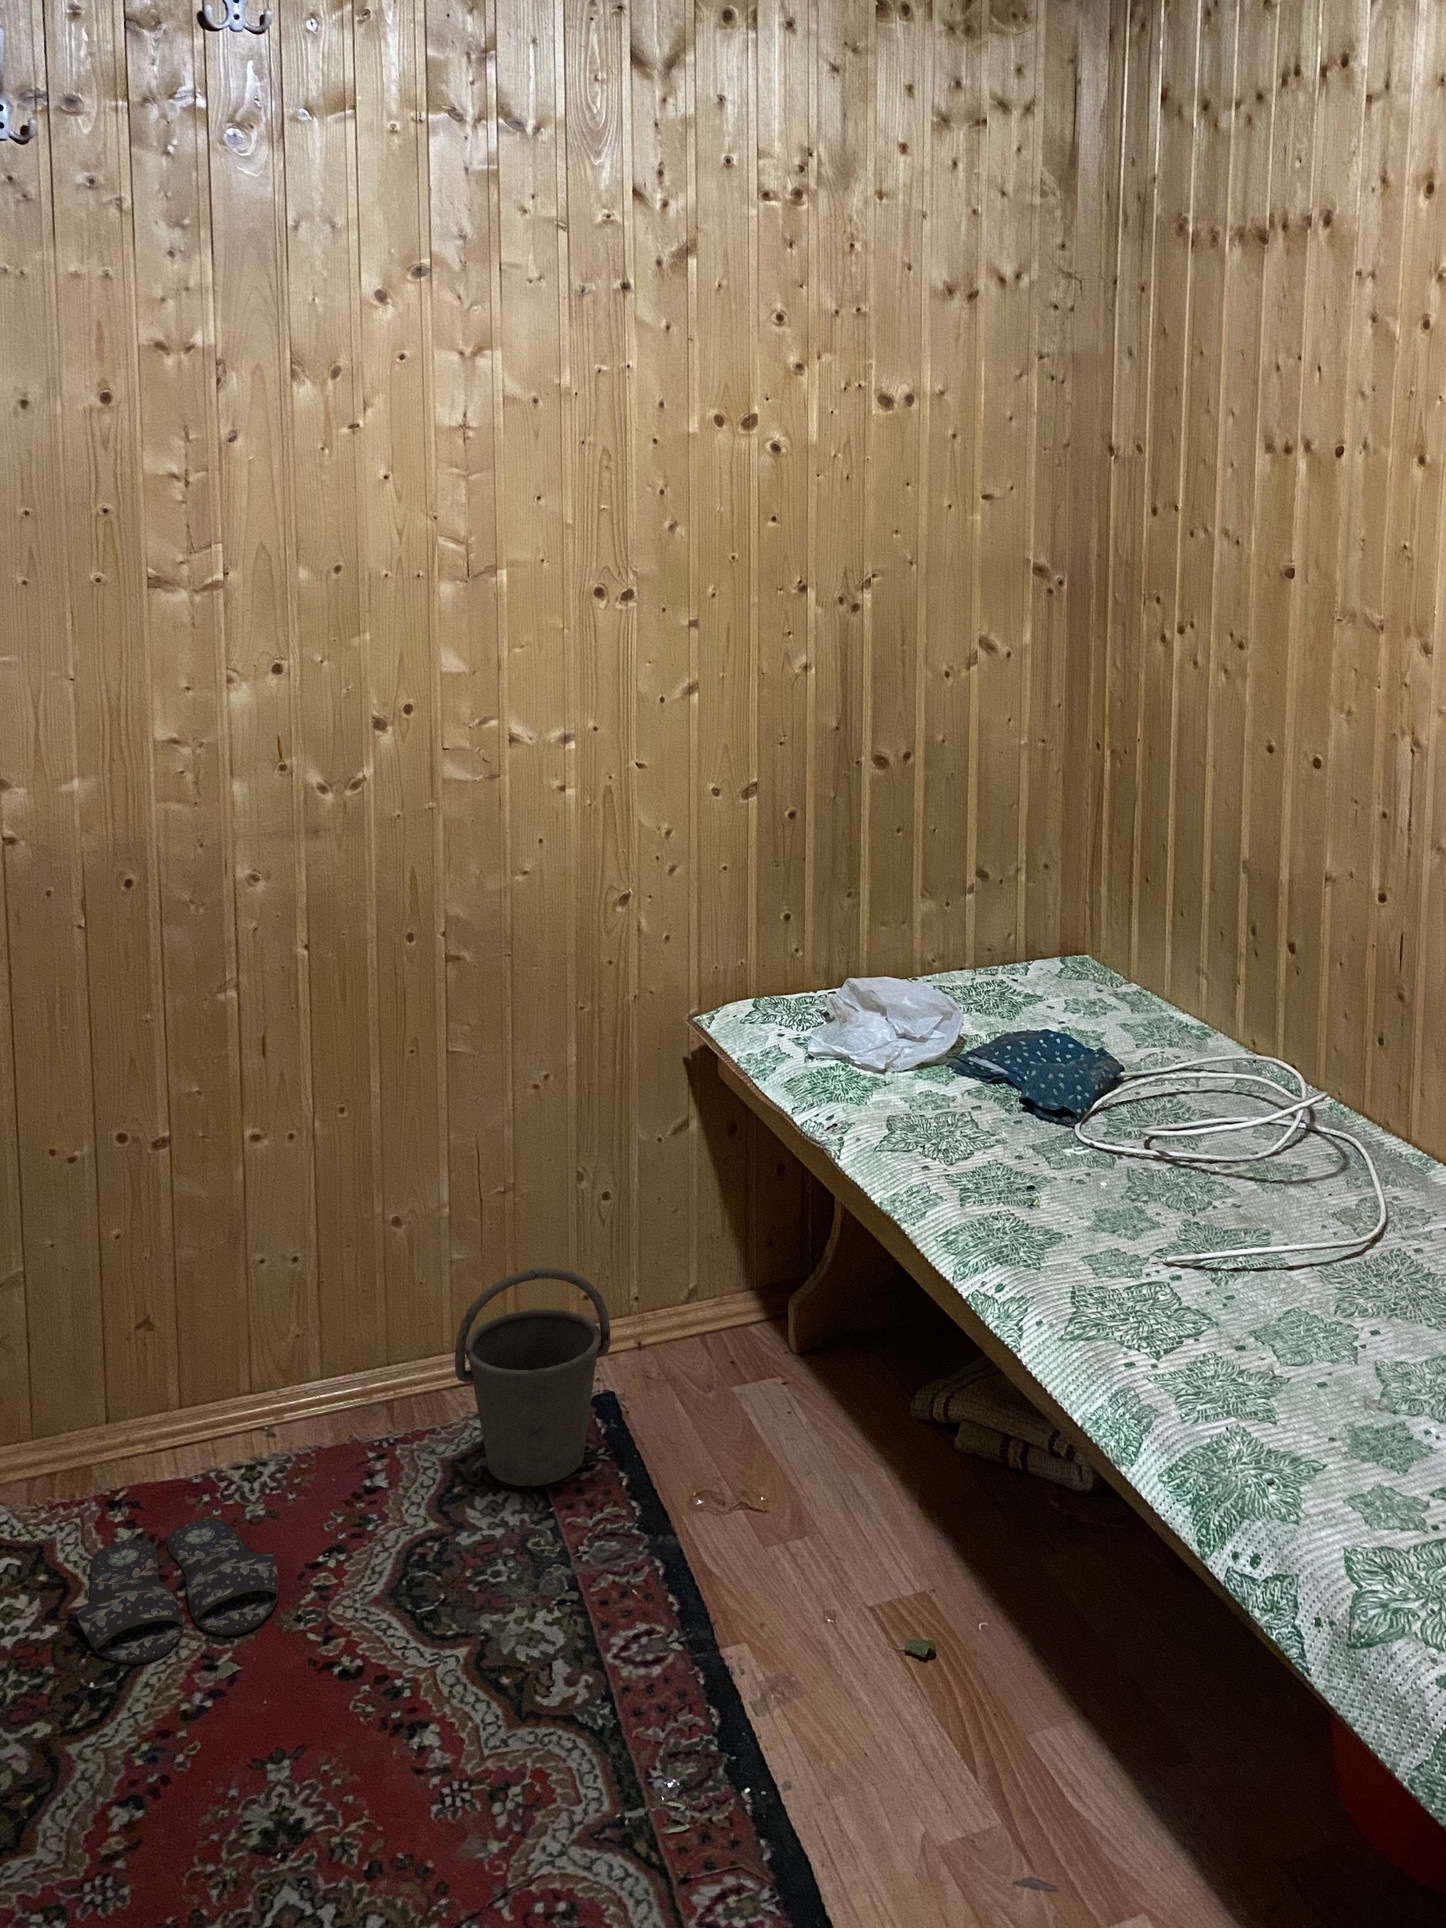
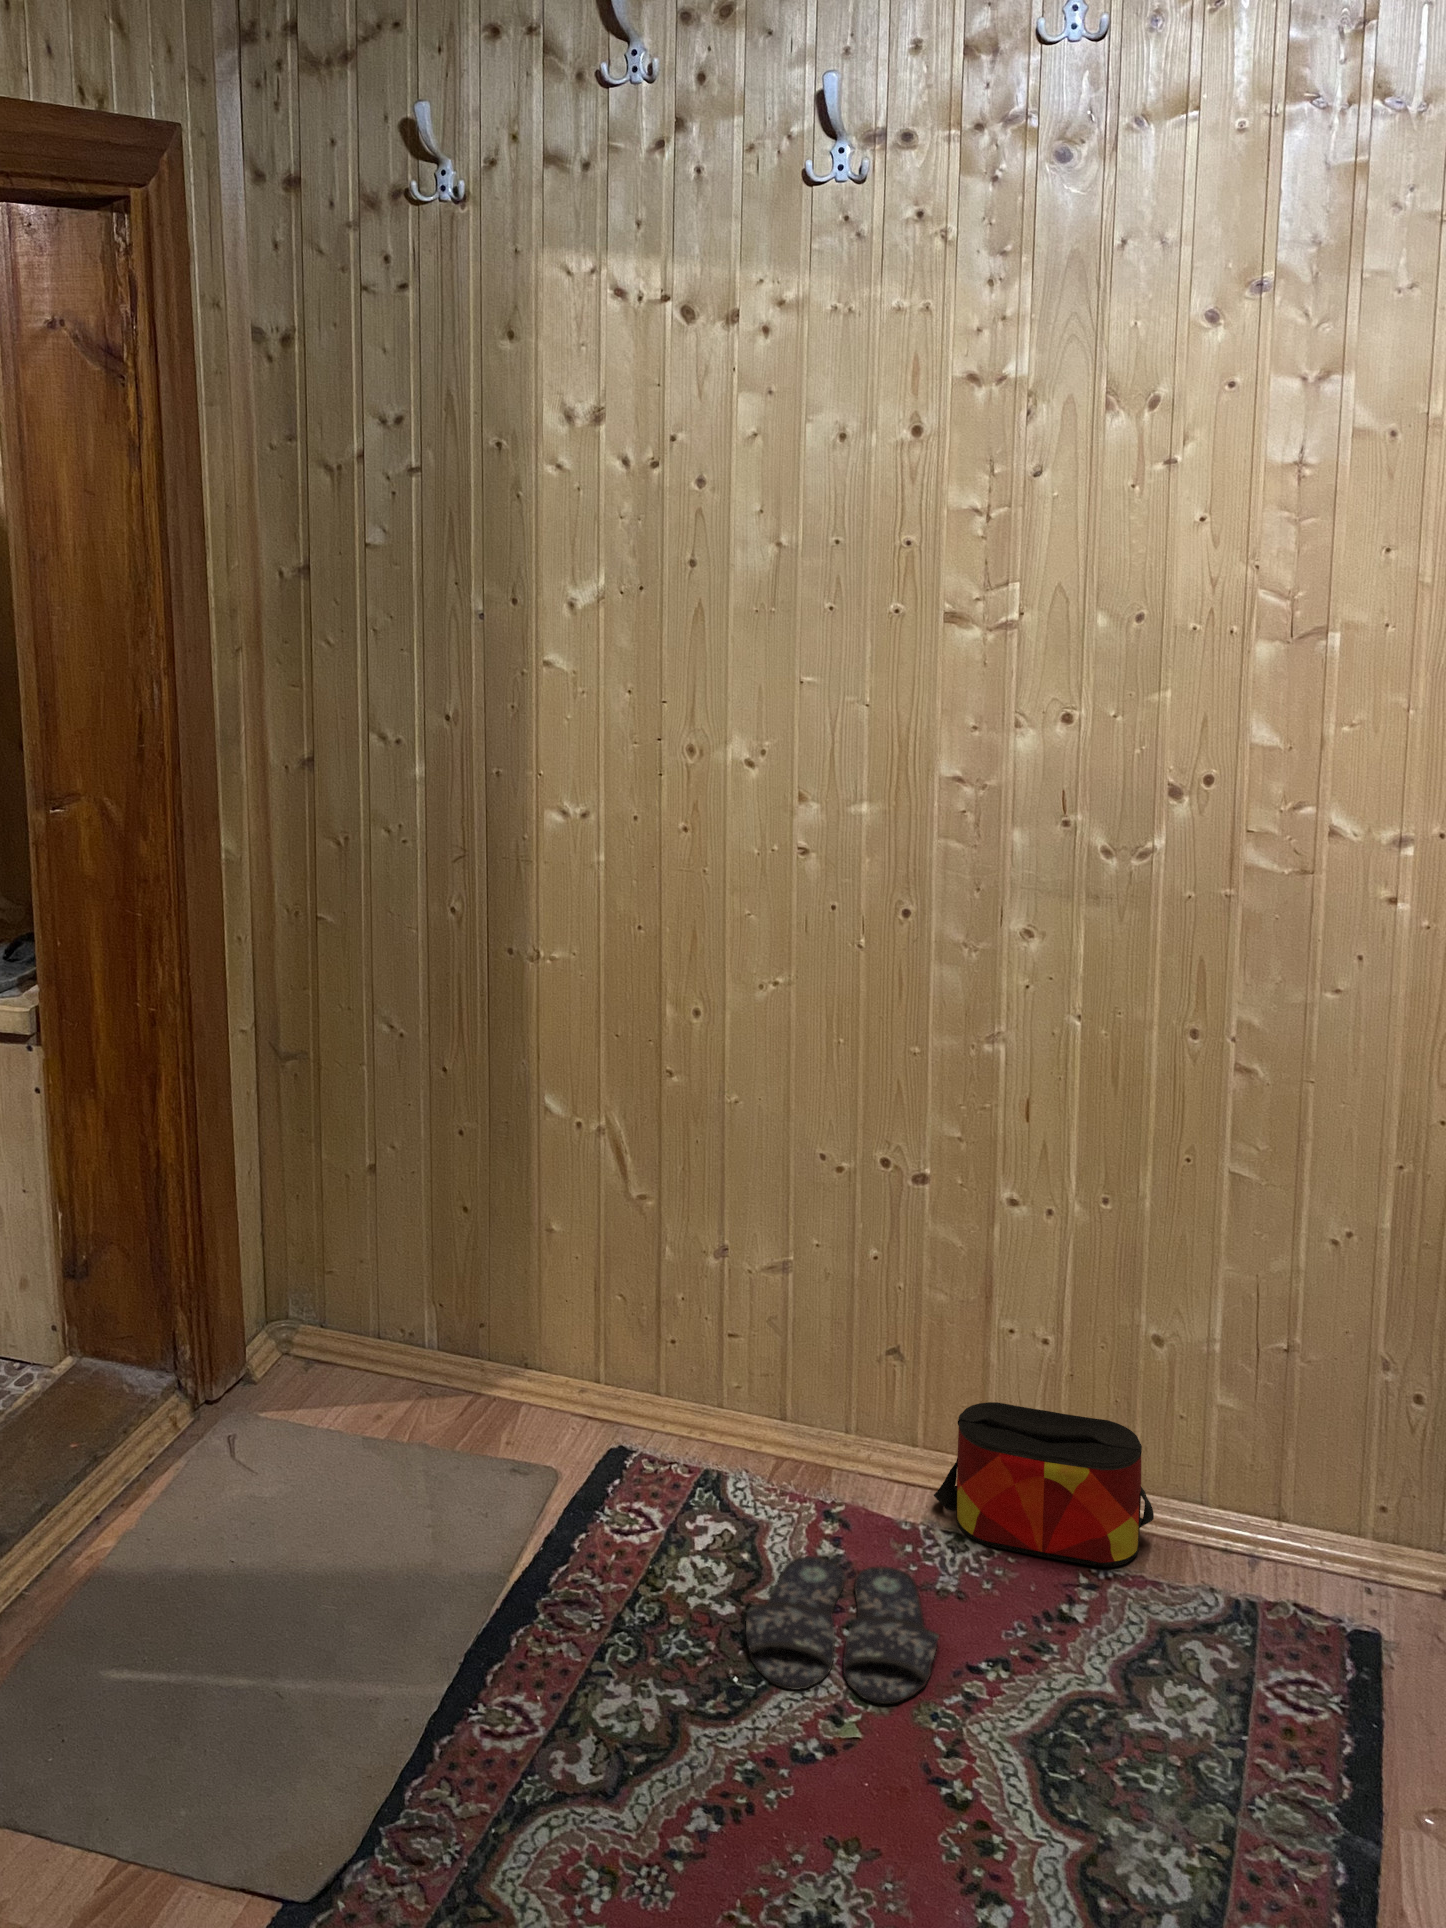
bucket: present [455,1268,610,1486] -> none [1169,1439,1362,1697]
bag: none [208,1313,413,1468] -> present [934,1402,1154,1567]

